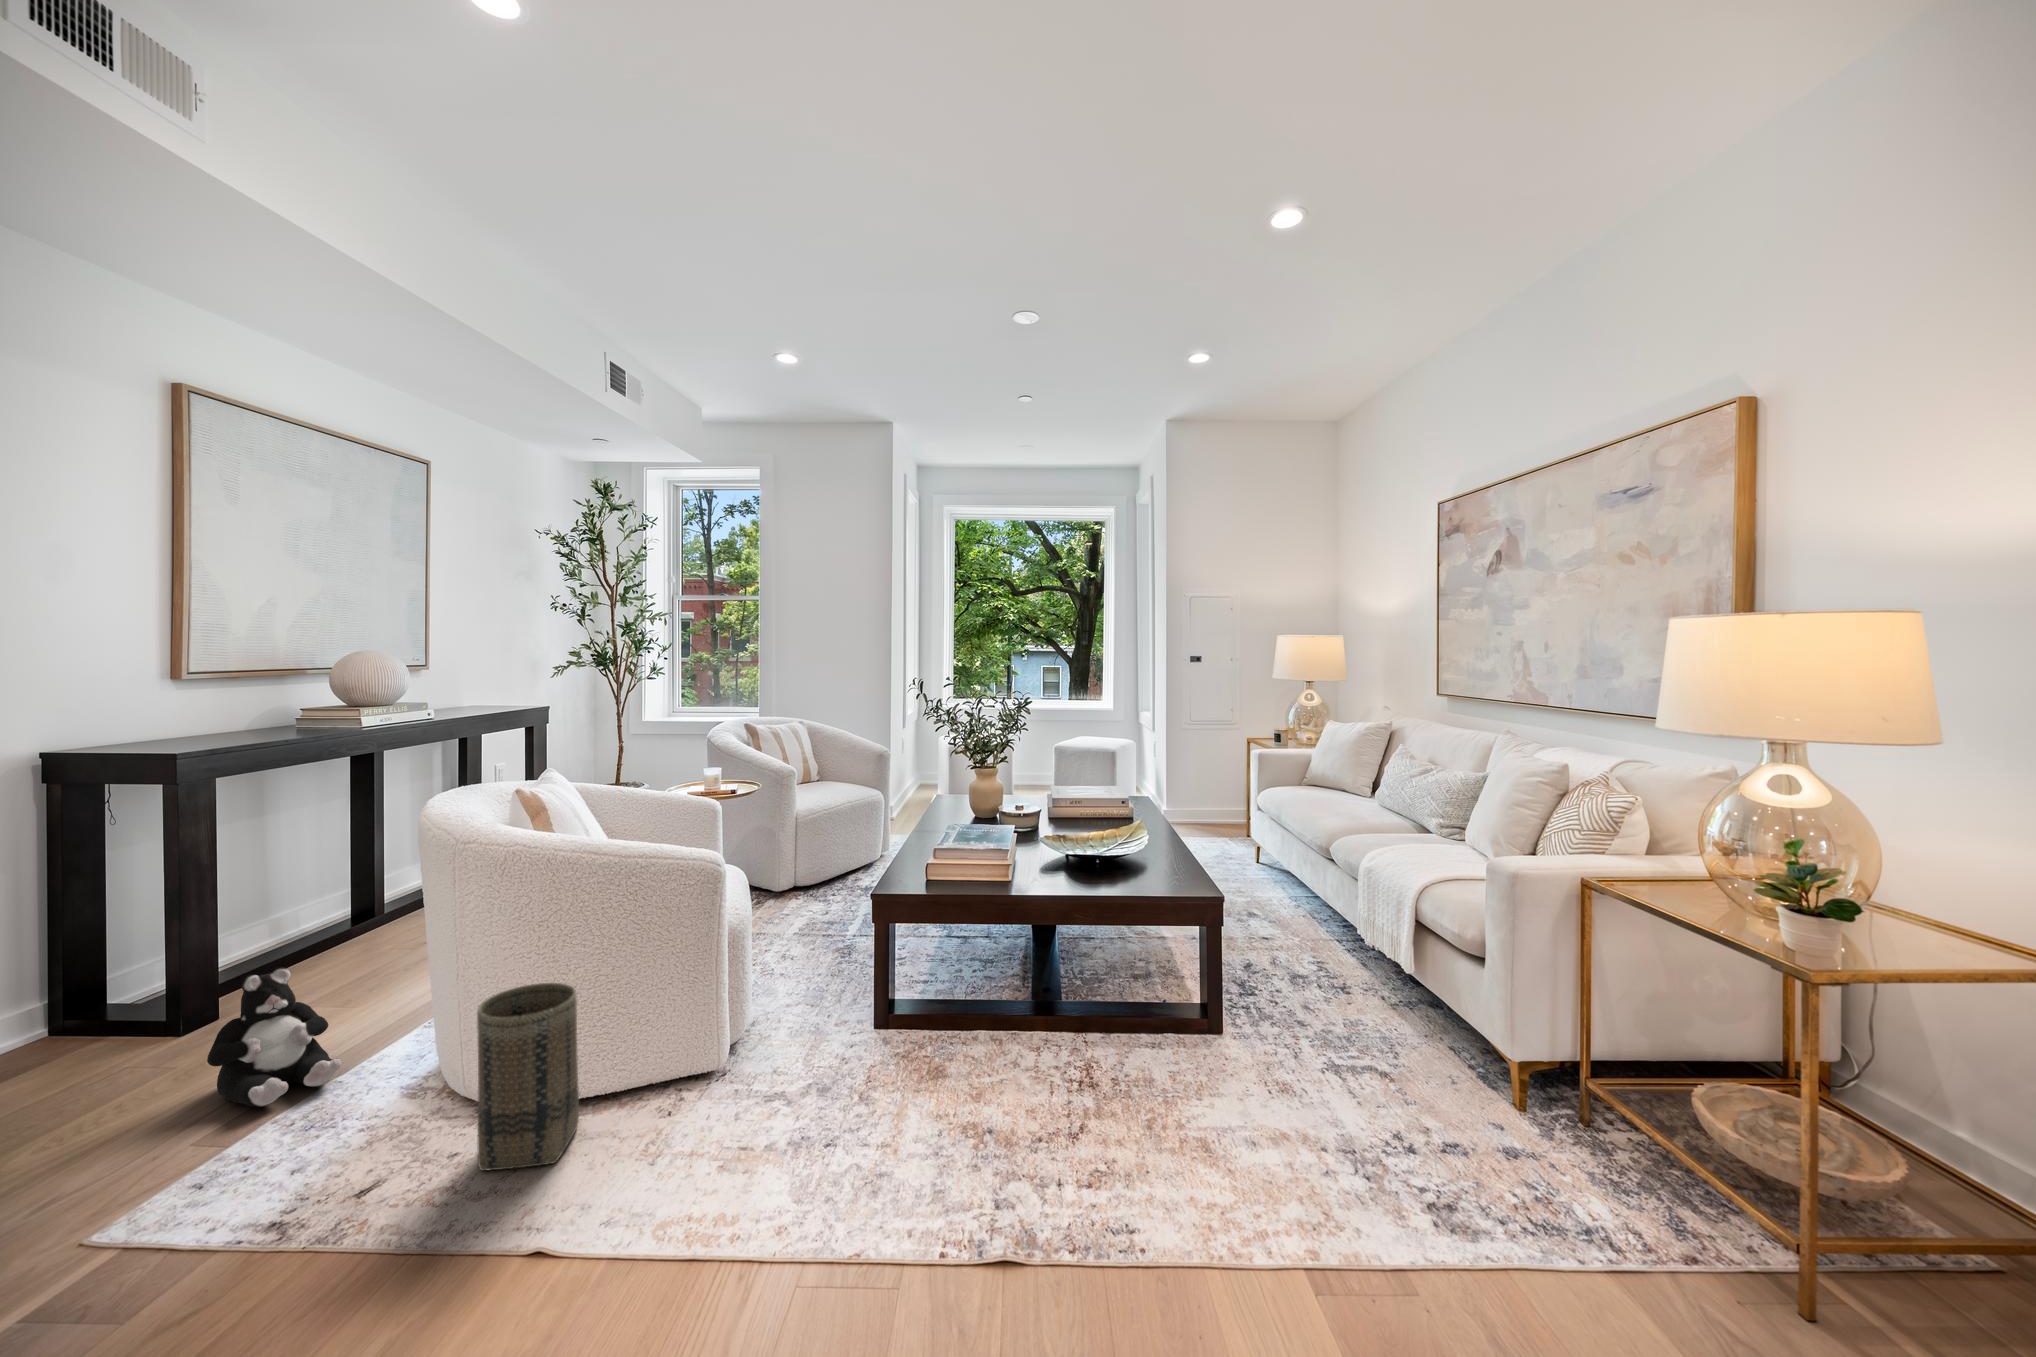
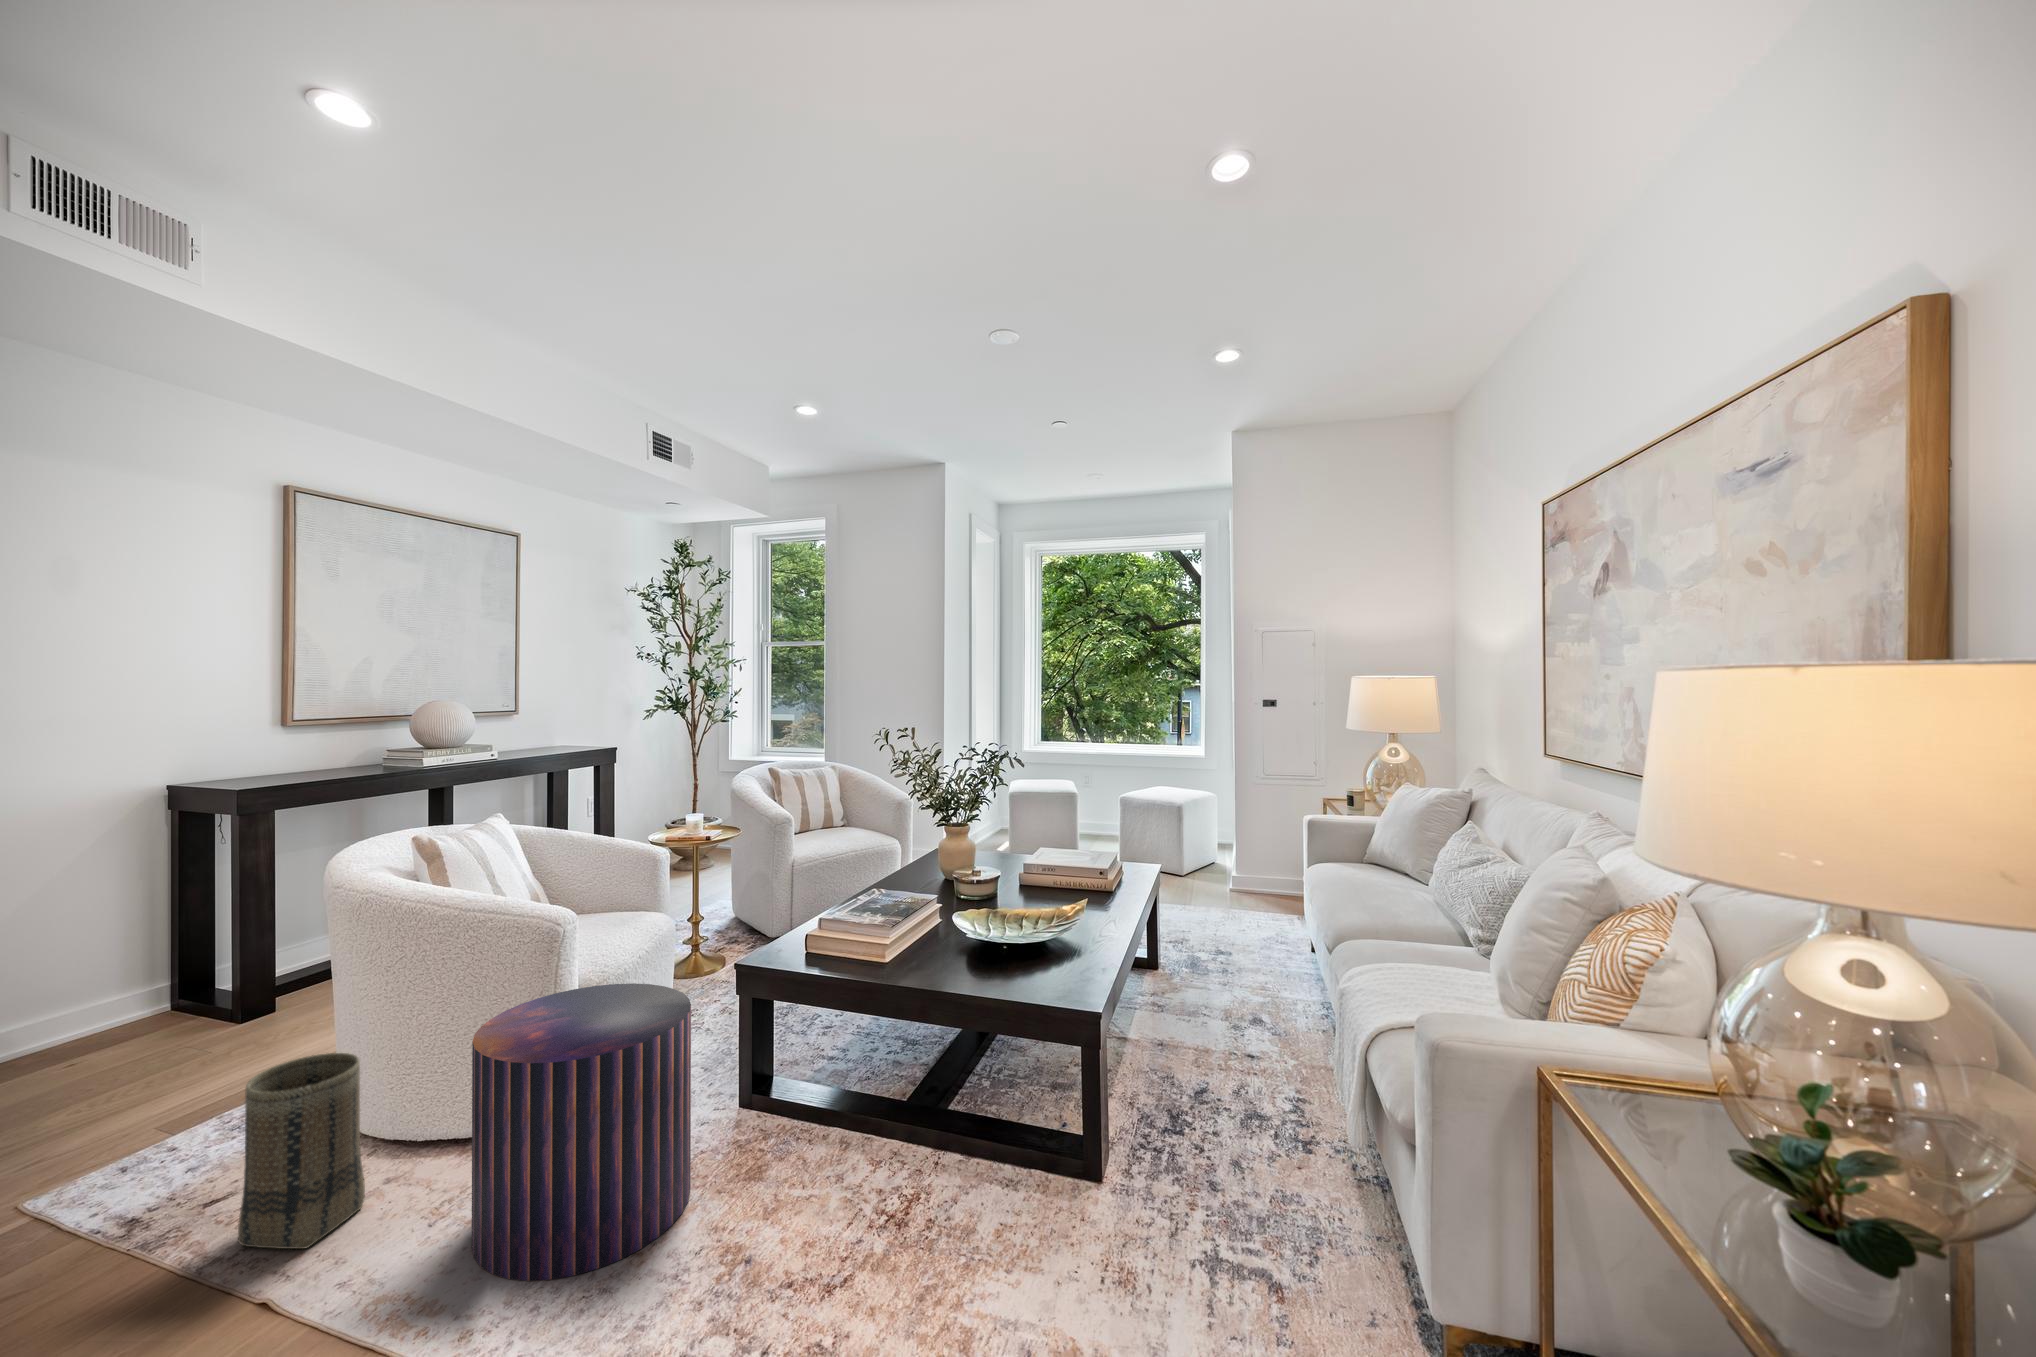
pouf: none [710,901,894,1156] -> present [472,983,691,1281]
plush toy: present [207,967,342,1107] -> none [115,1006,238,1141]

